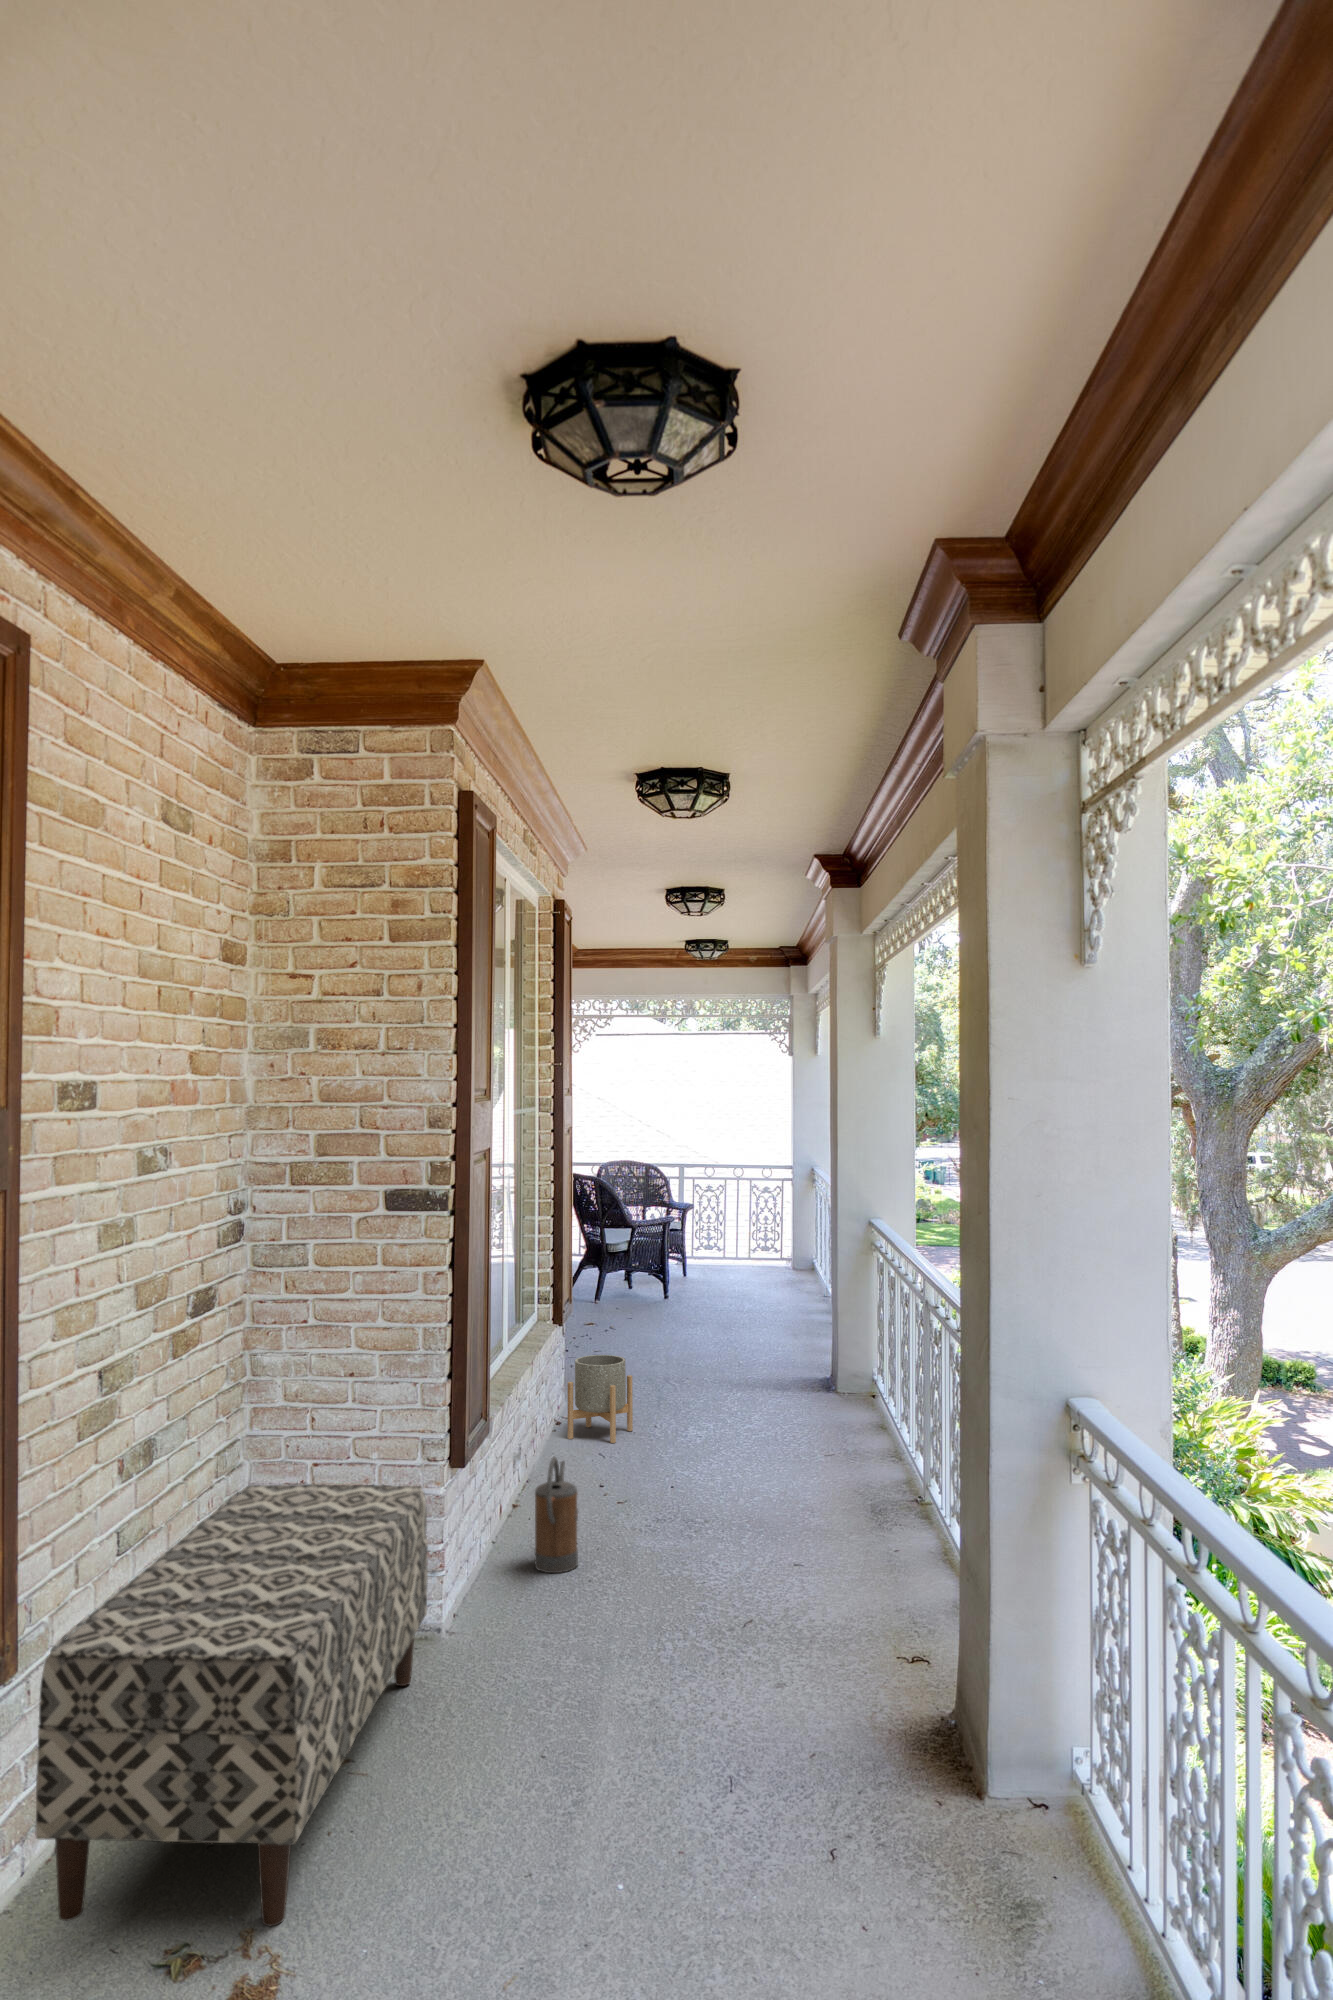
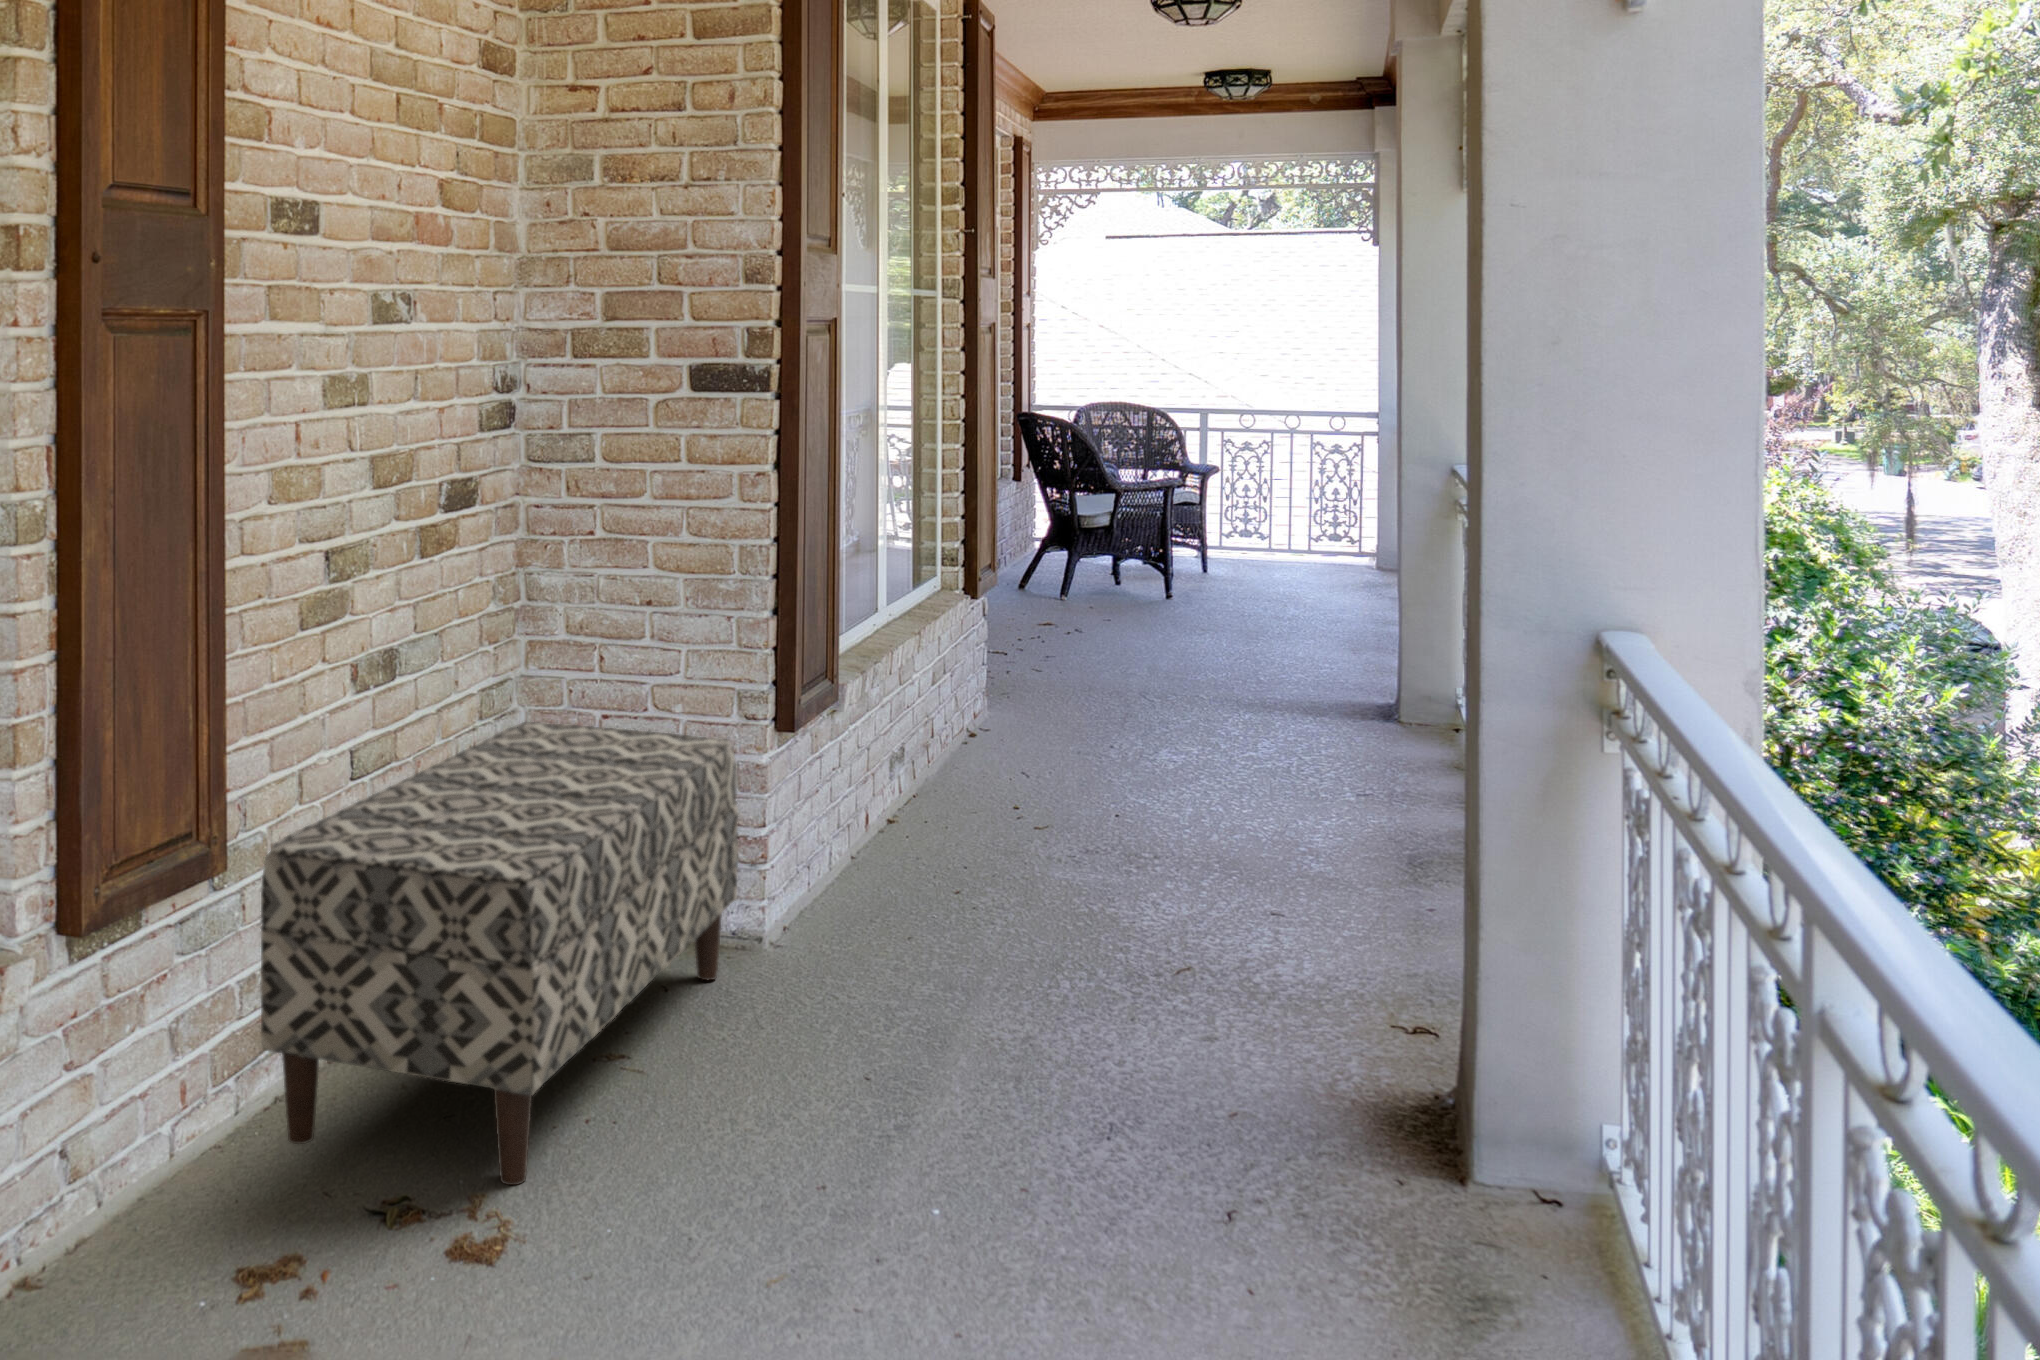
planter: present [568,1355,633,1443] -> none [979,636,1072,753]
watering can: present [535,1457,578,1573] -> none [901,737,960,888]

